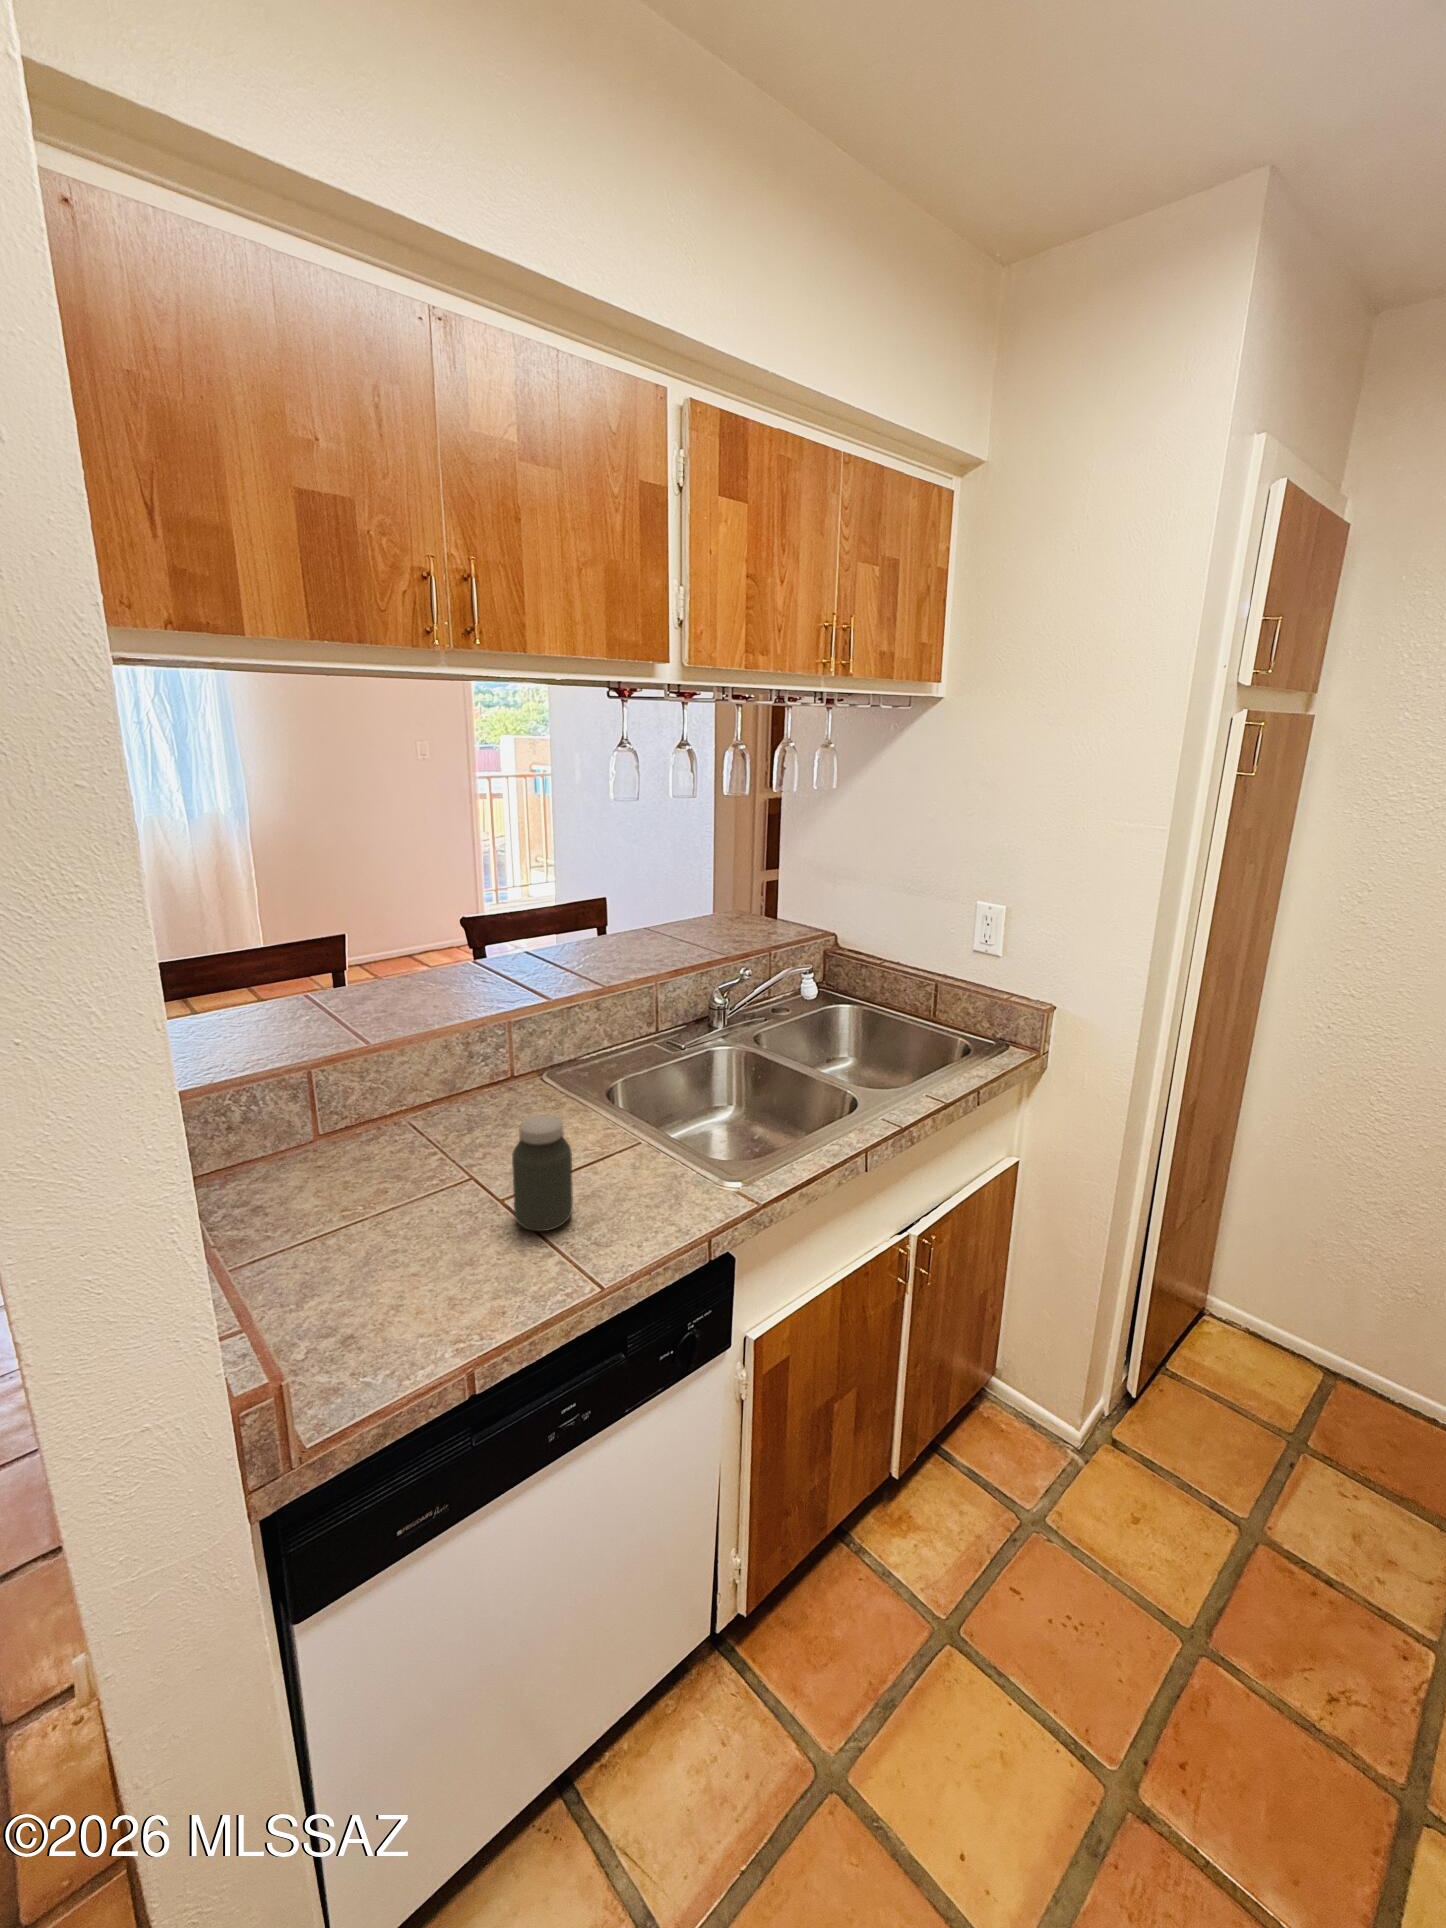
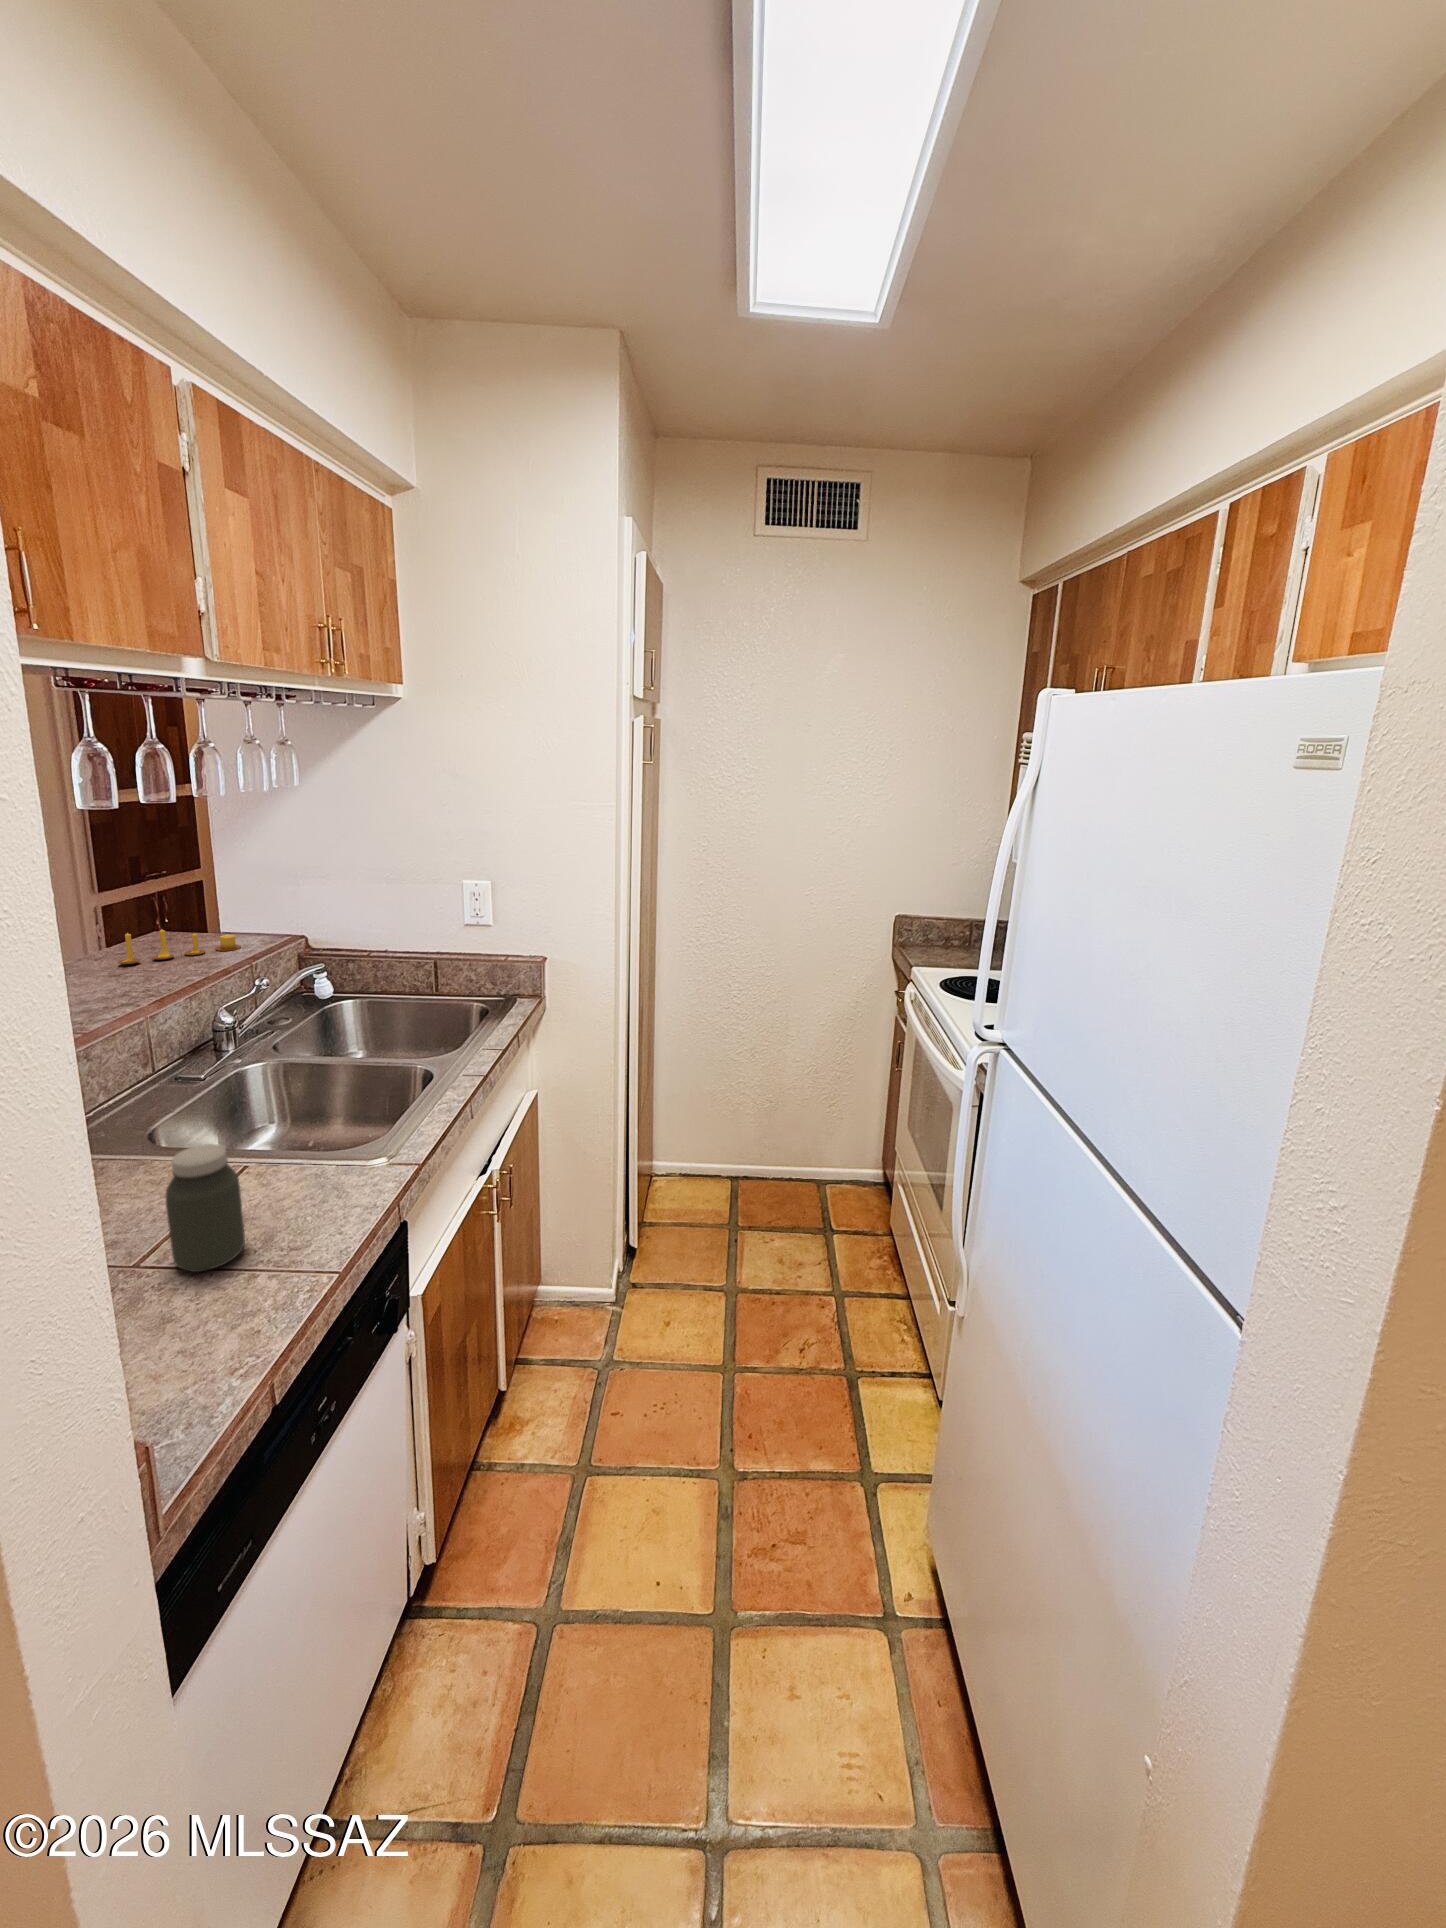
candle: none [681,906,774,937] -> present [118,927,241,964]

